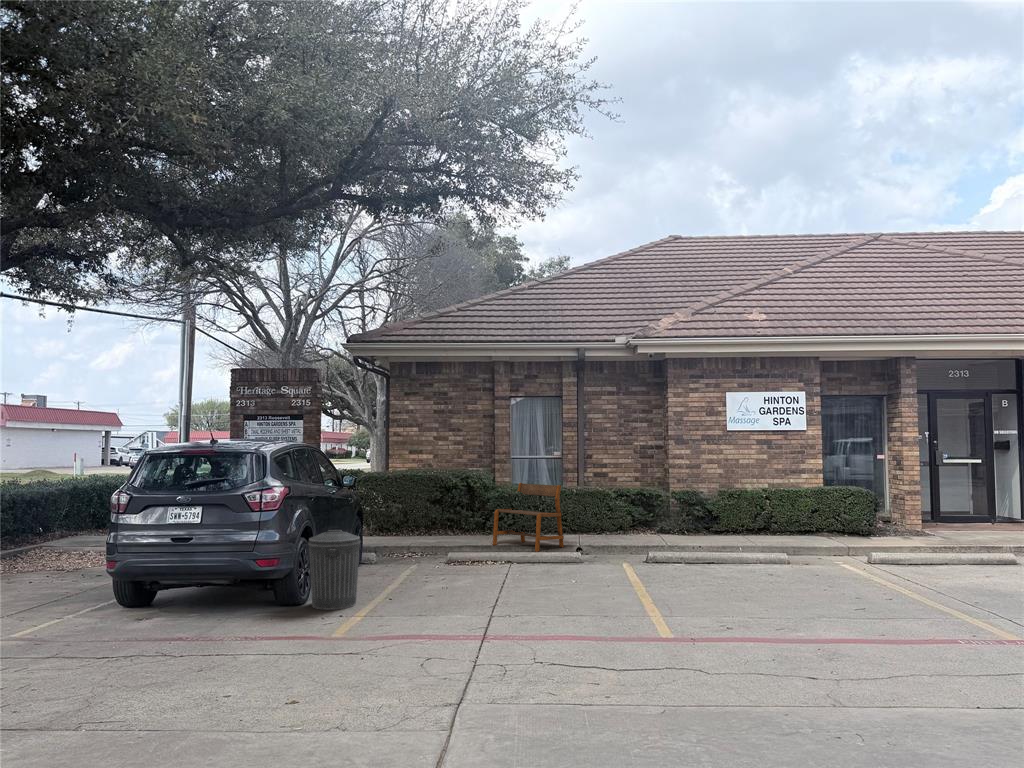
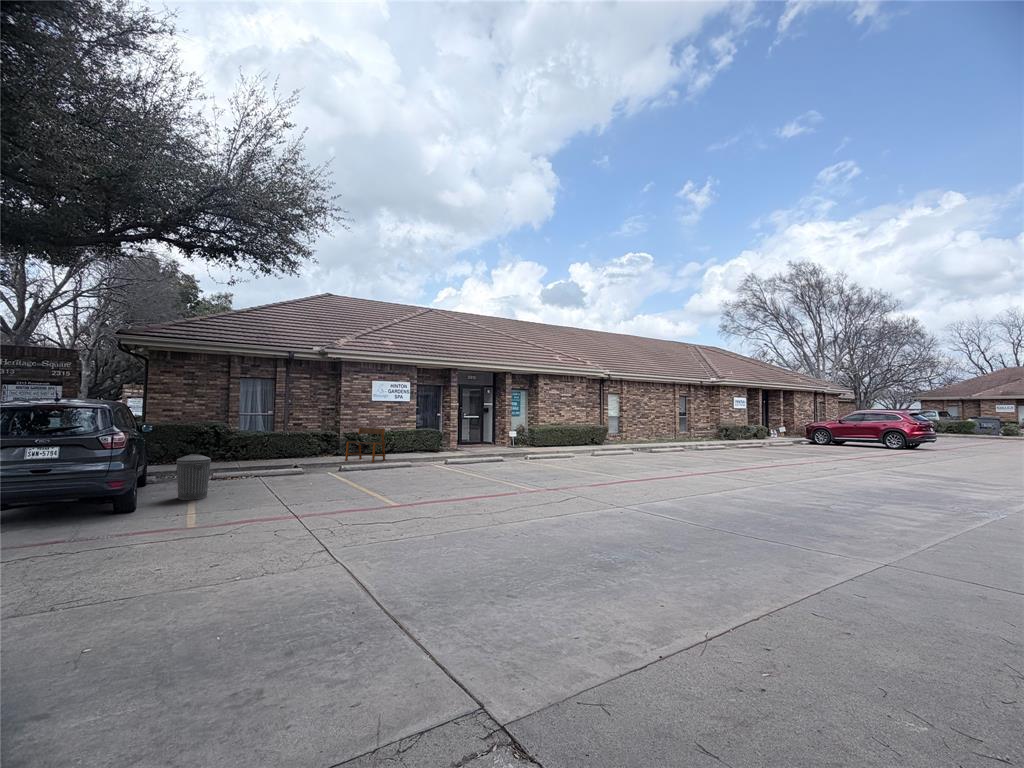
bench: present [493,483,564,551] -> present [345,428,386,462]

